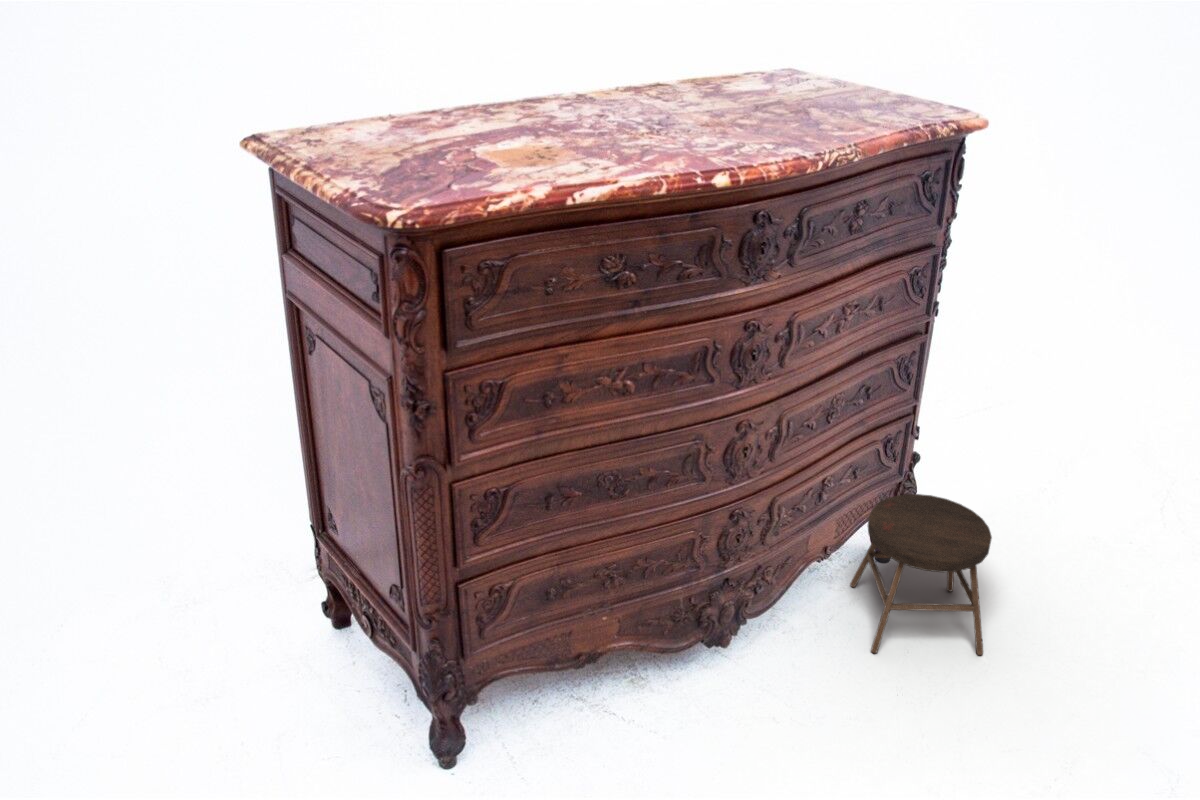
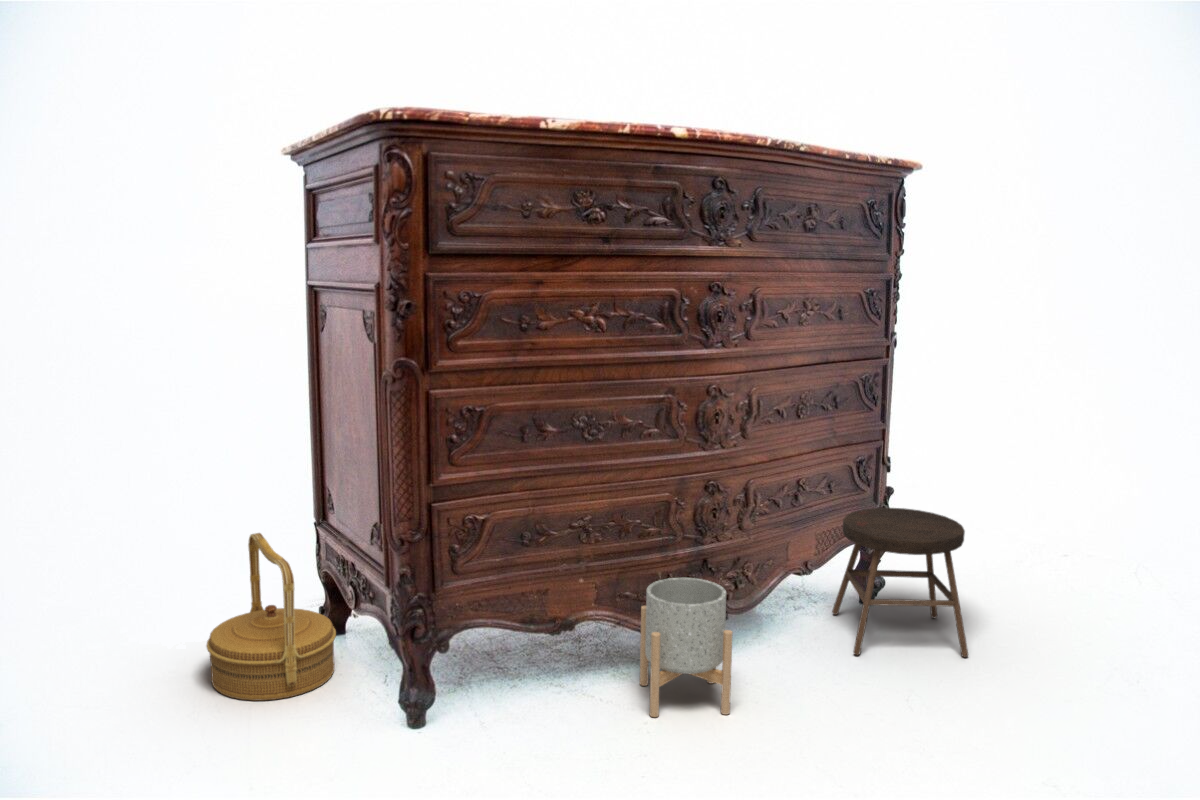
woven basket: none [241,555,367,731] -> present [206,533,336,701]
planter: none [664,613,758,755] -> present [640,578,733,717]

